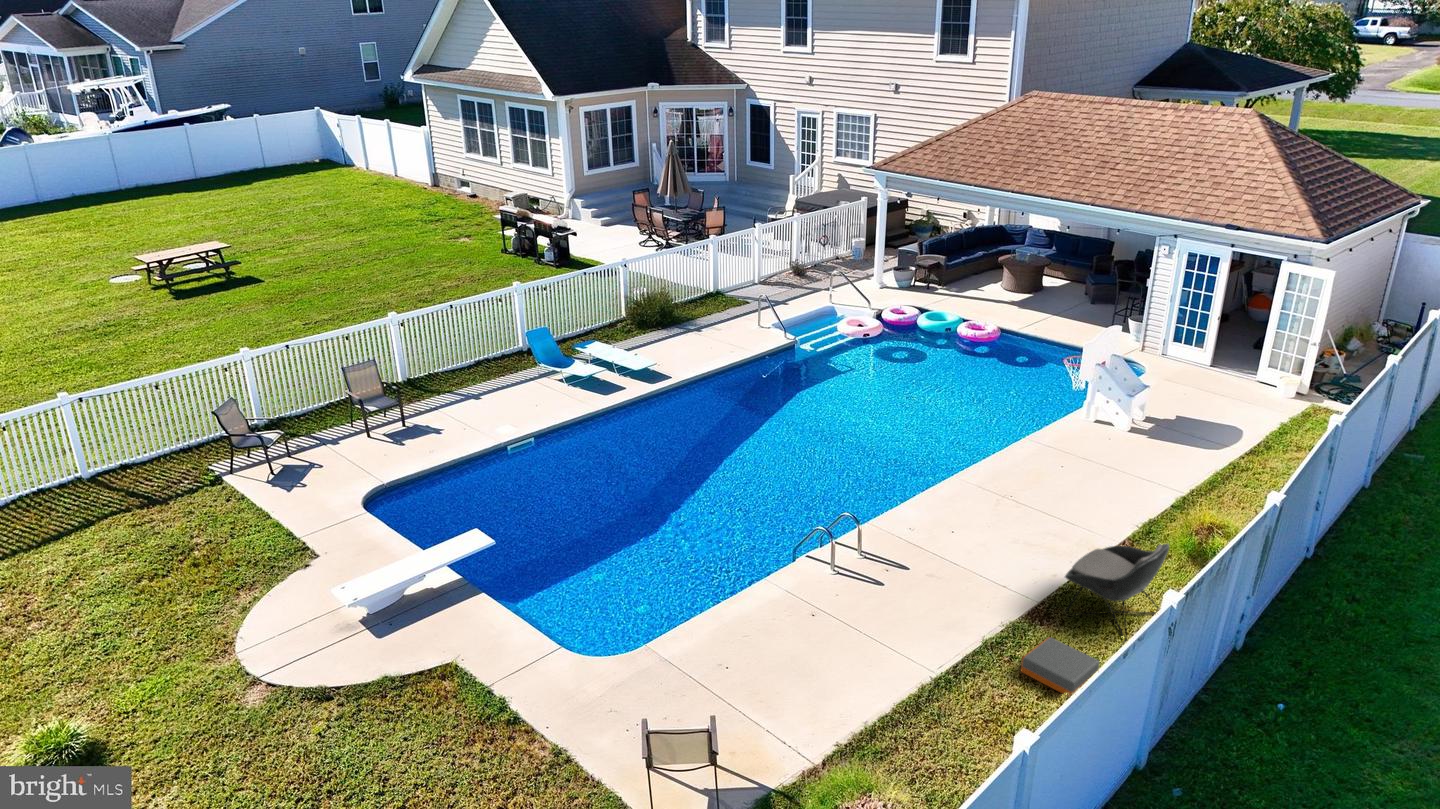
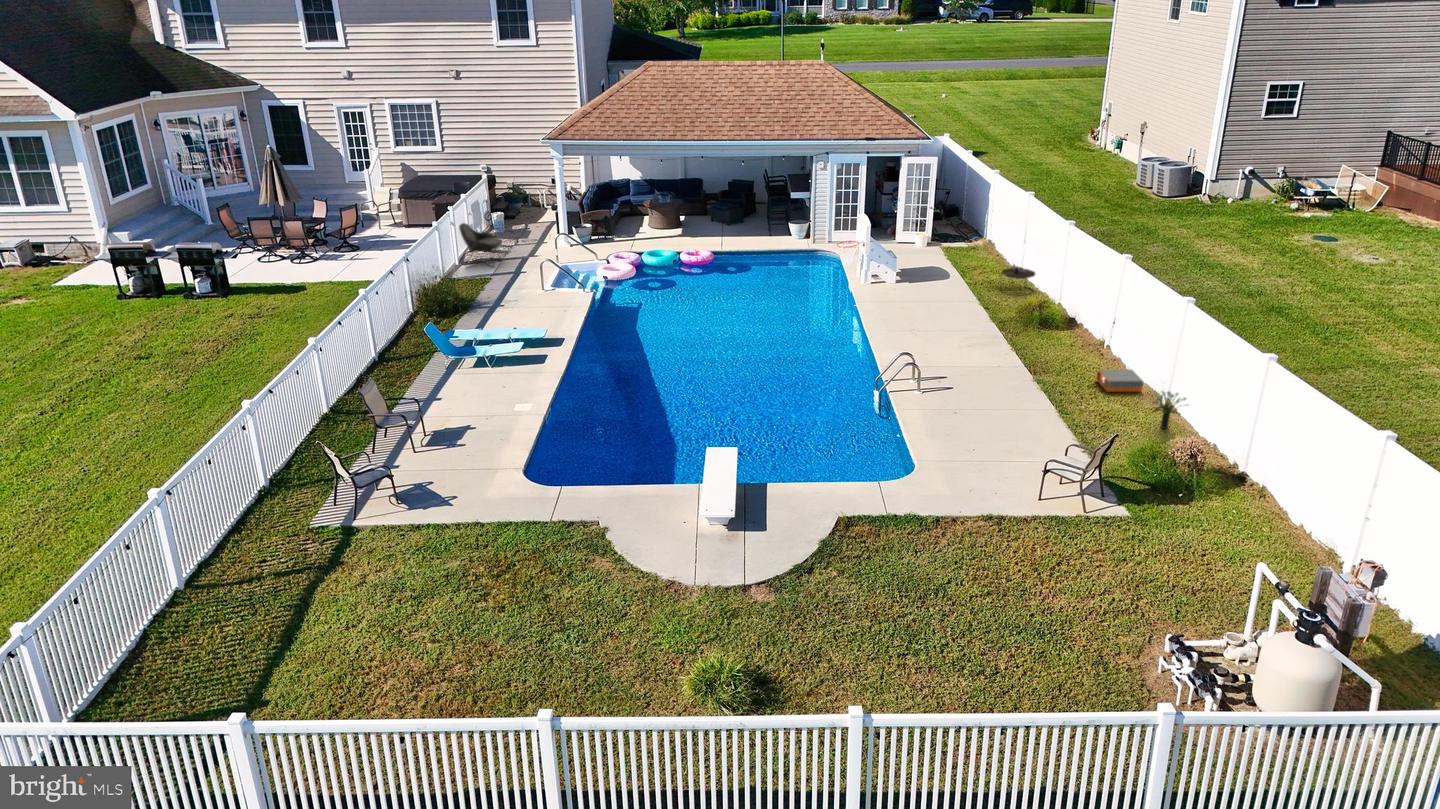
side table: none [1236,458,1299,508] -> present [1002,266,1035,295]
lounge chair: present [1065,544,1169,642] -> present [459,223,501,267]
potted plant: none [940,696,1002,760] -> present [1150,391,1188,429]

